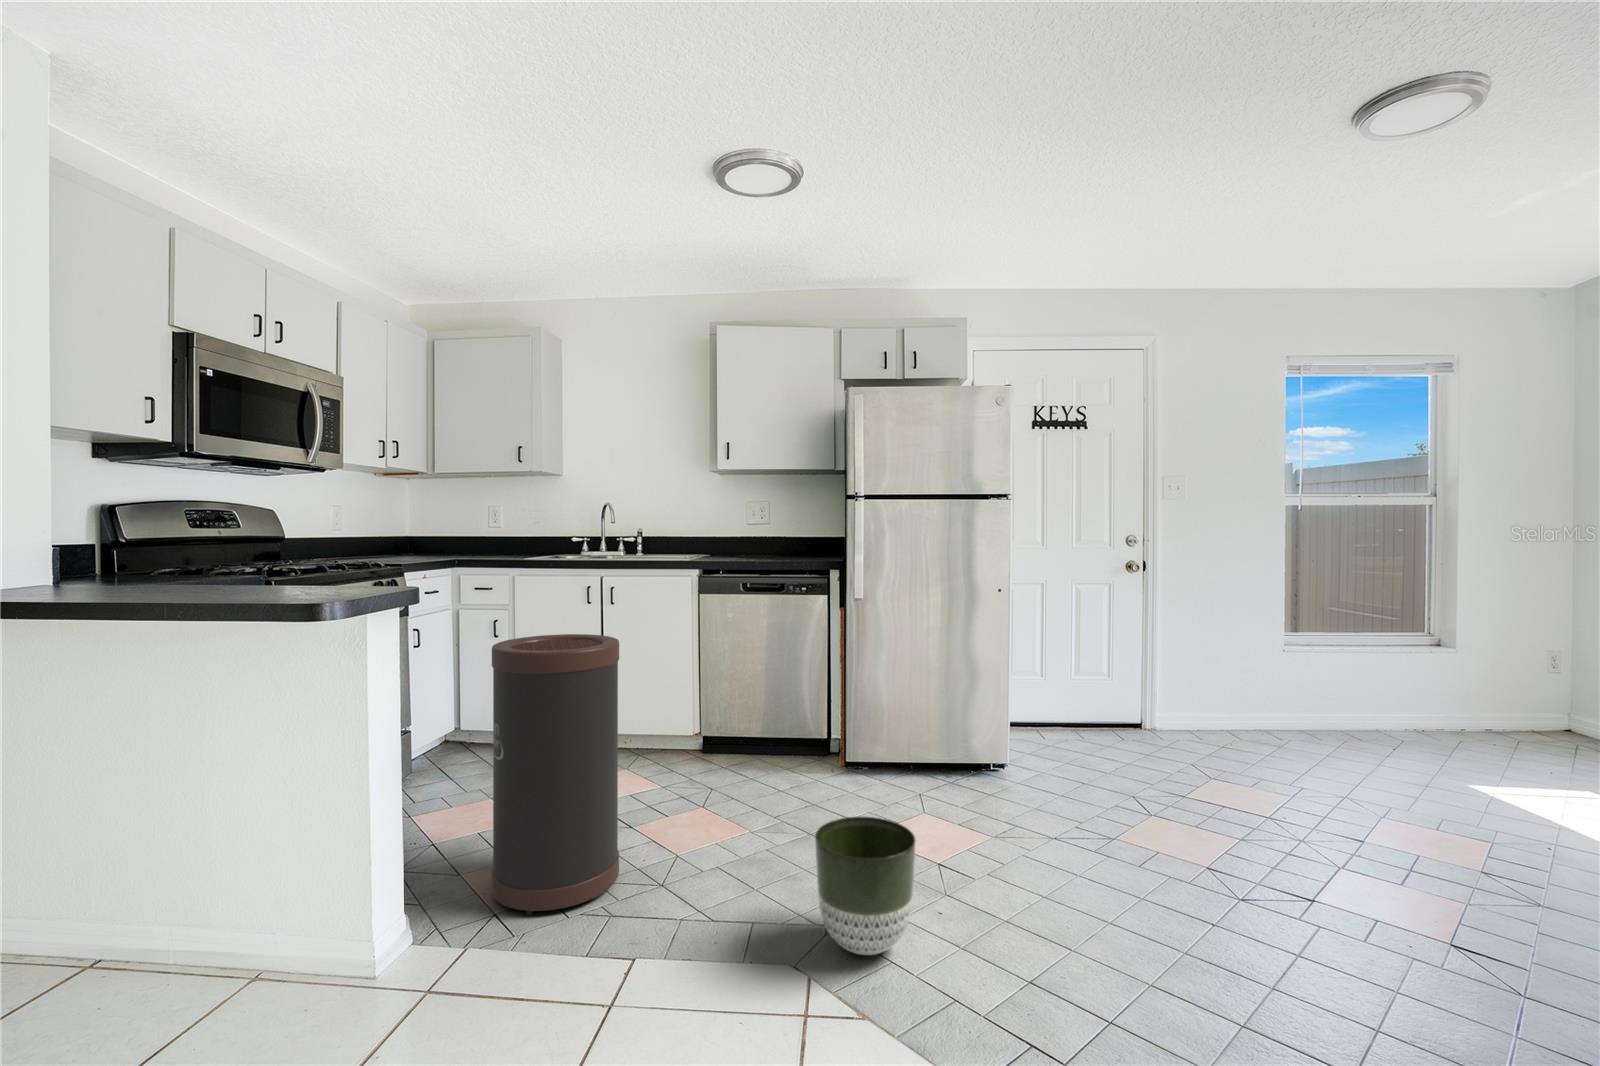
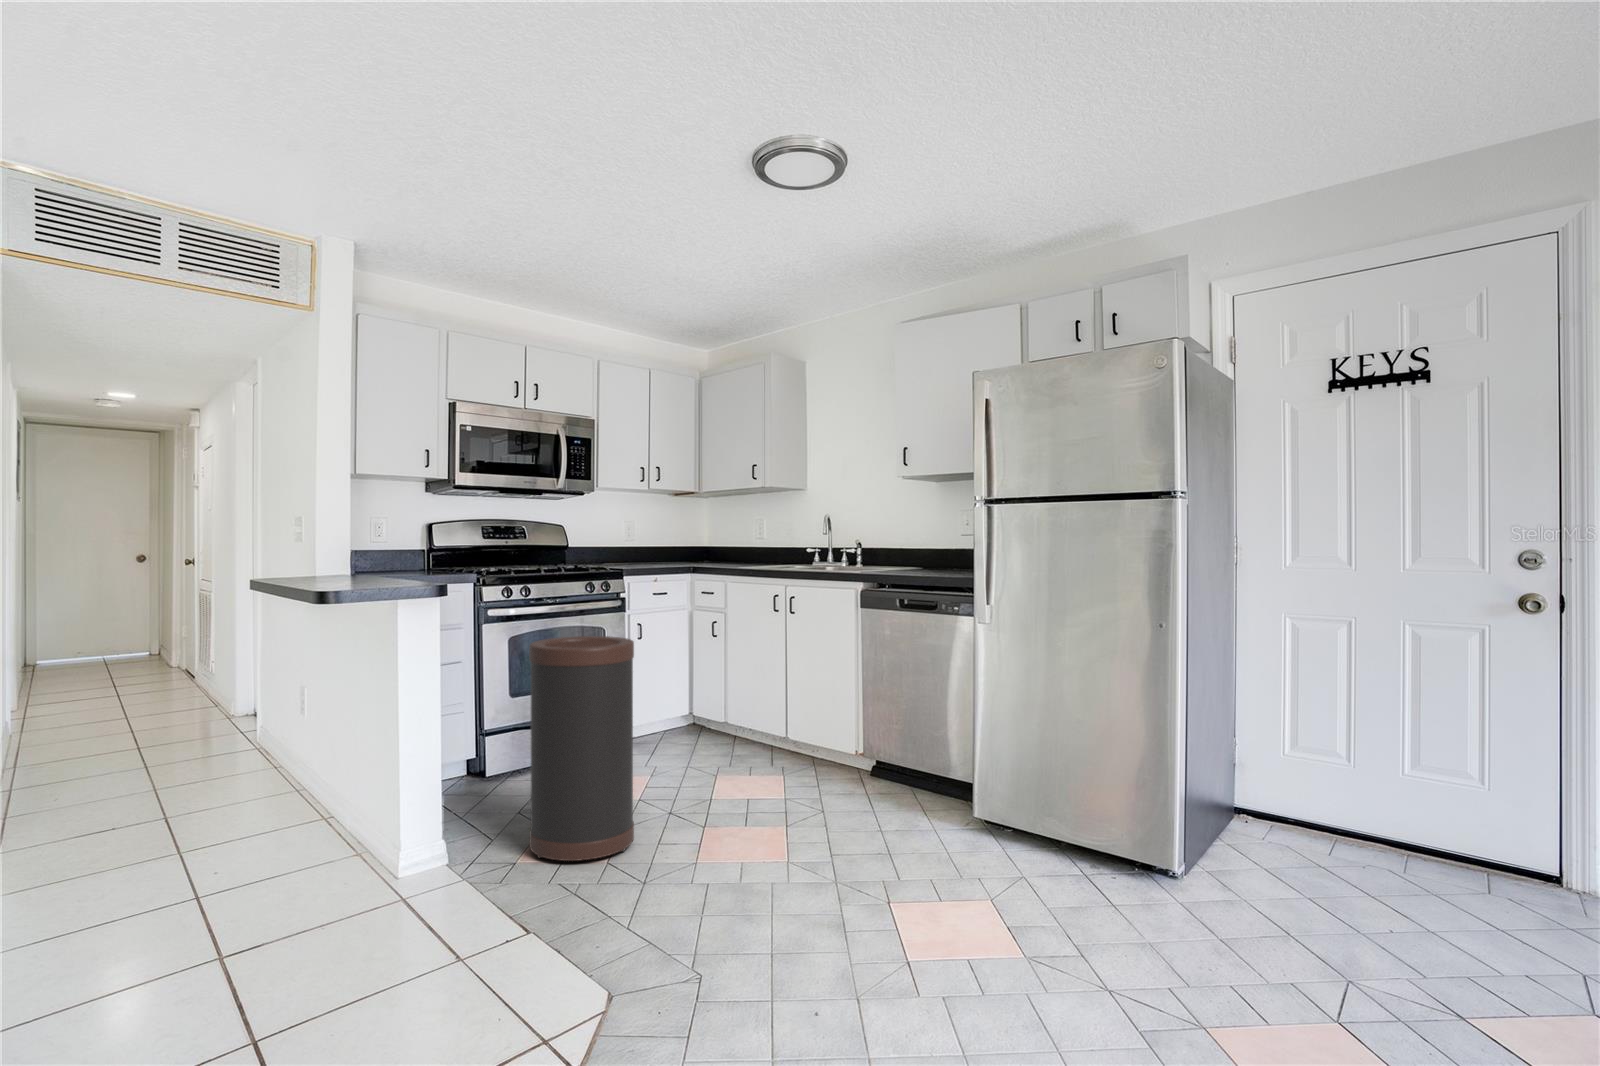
planter: present [815,817,916,955] -> none [638,836,736,965]

